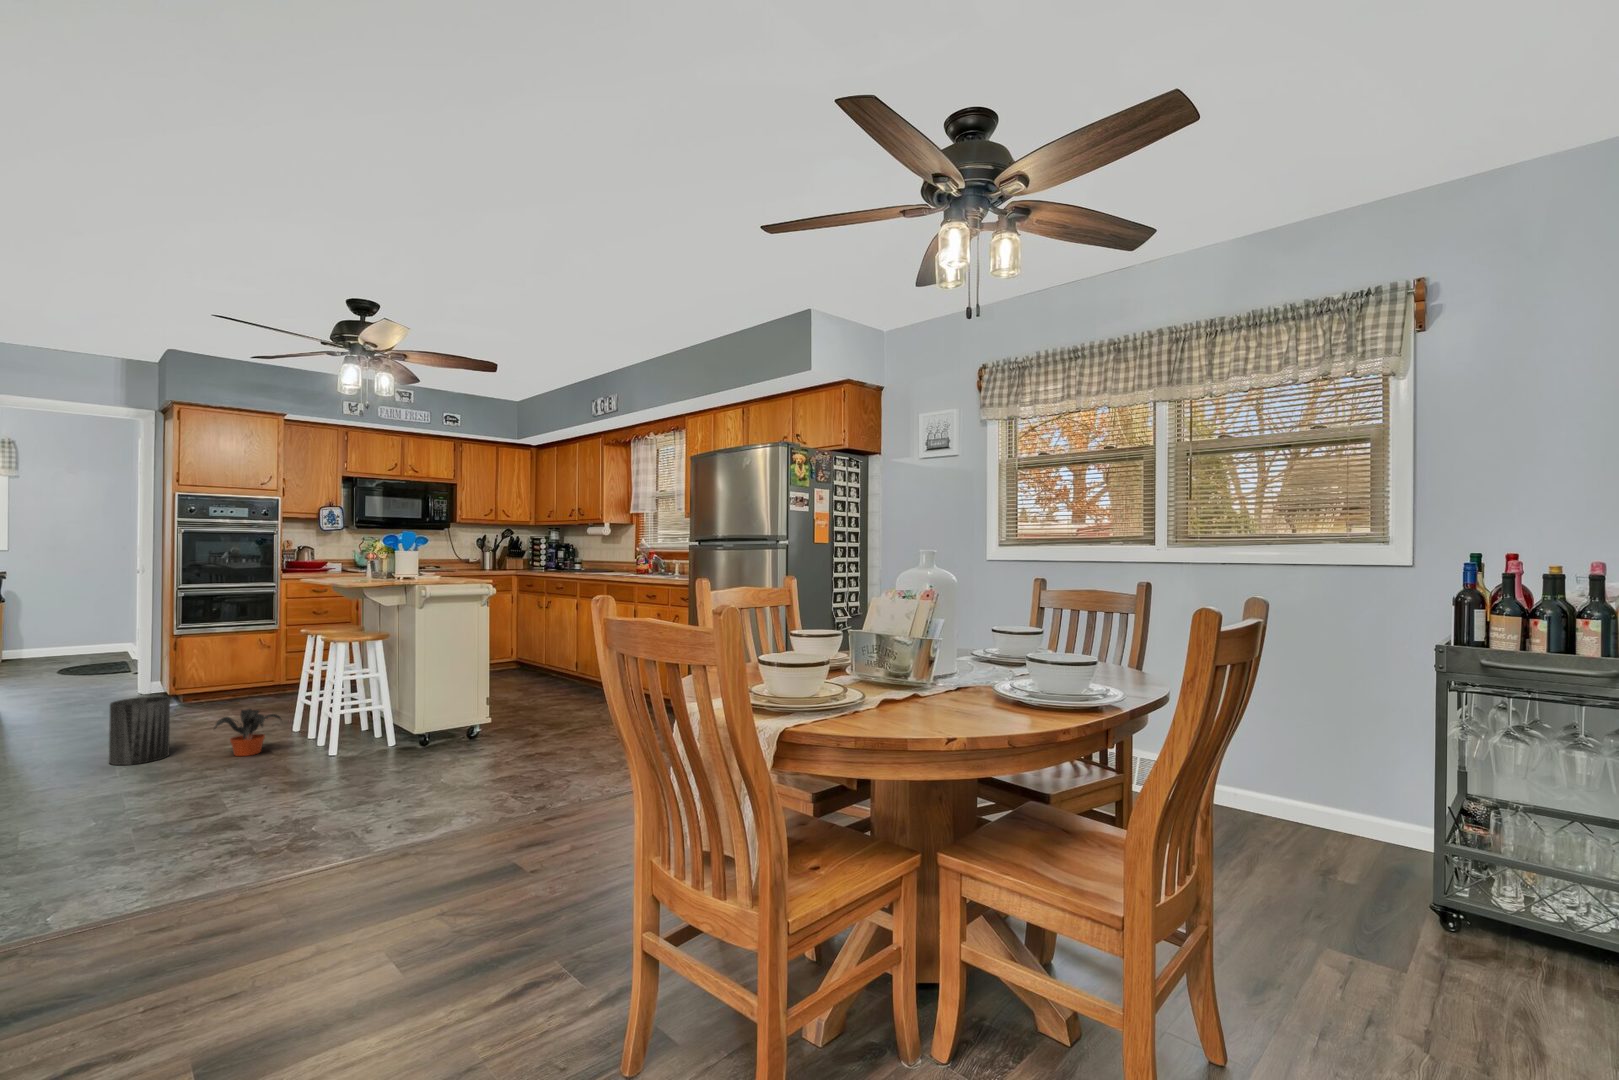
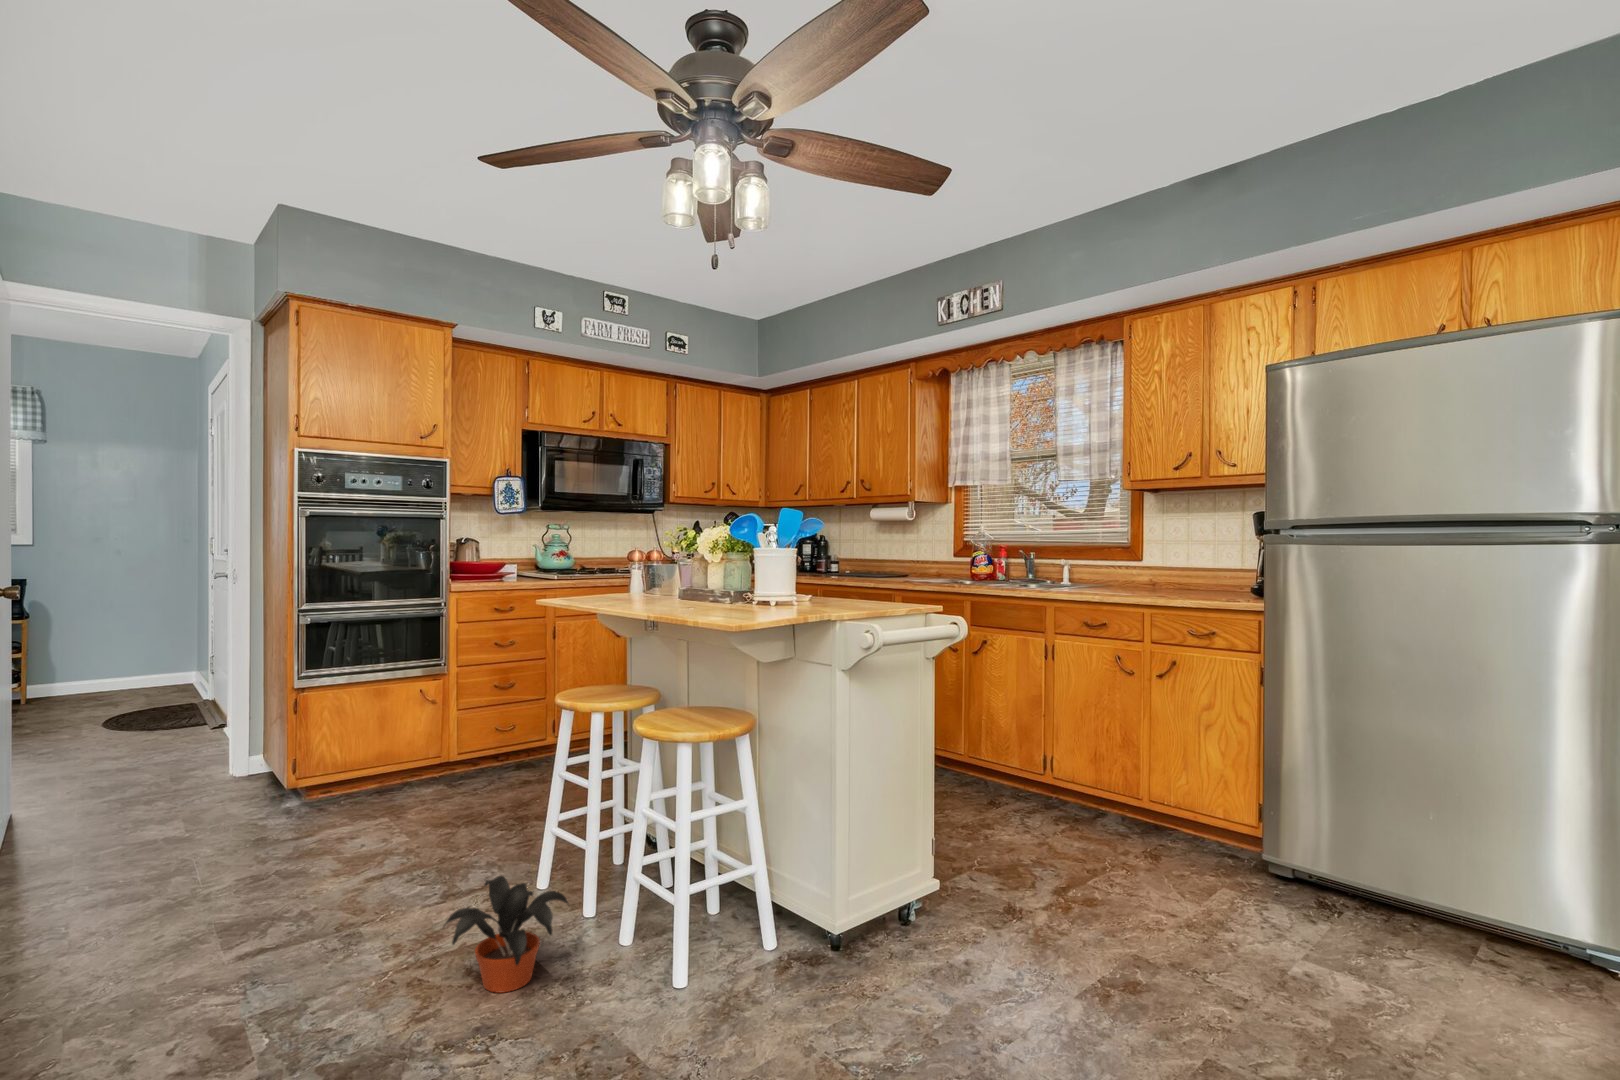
trash can: present [109,696,170,765] -> none [234,854,350,1028]

